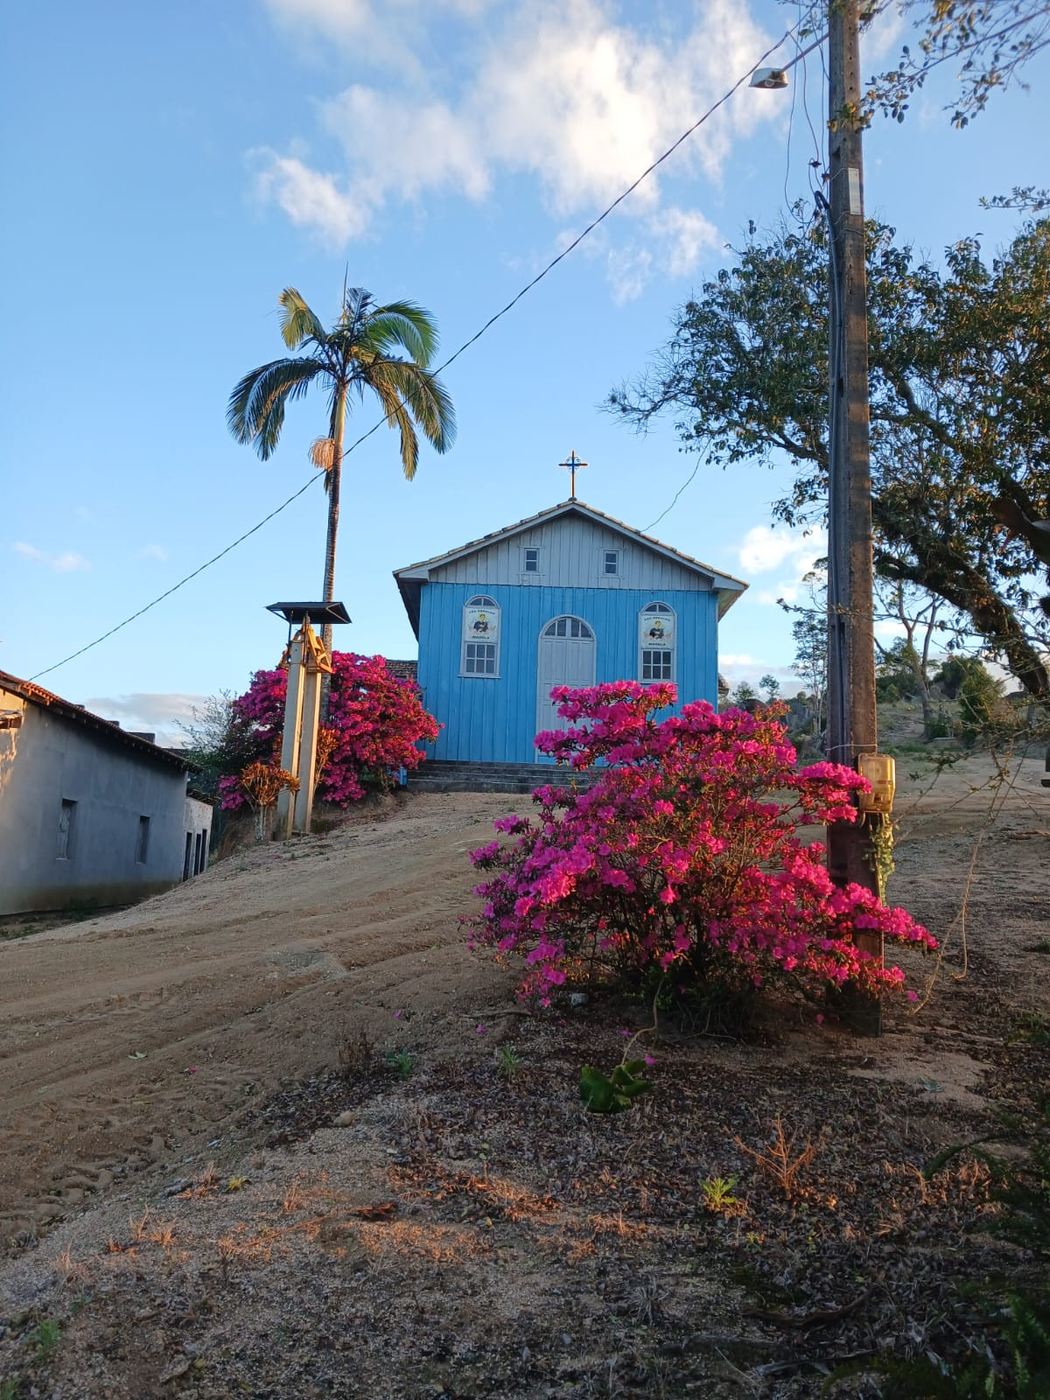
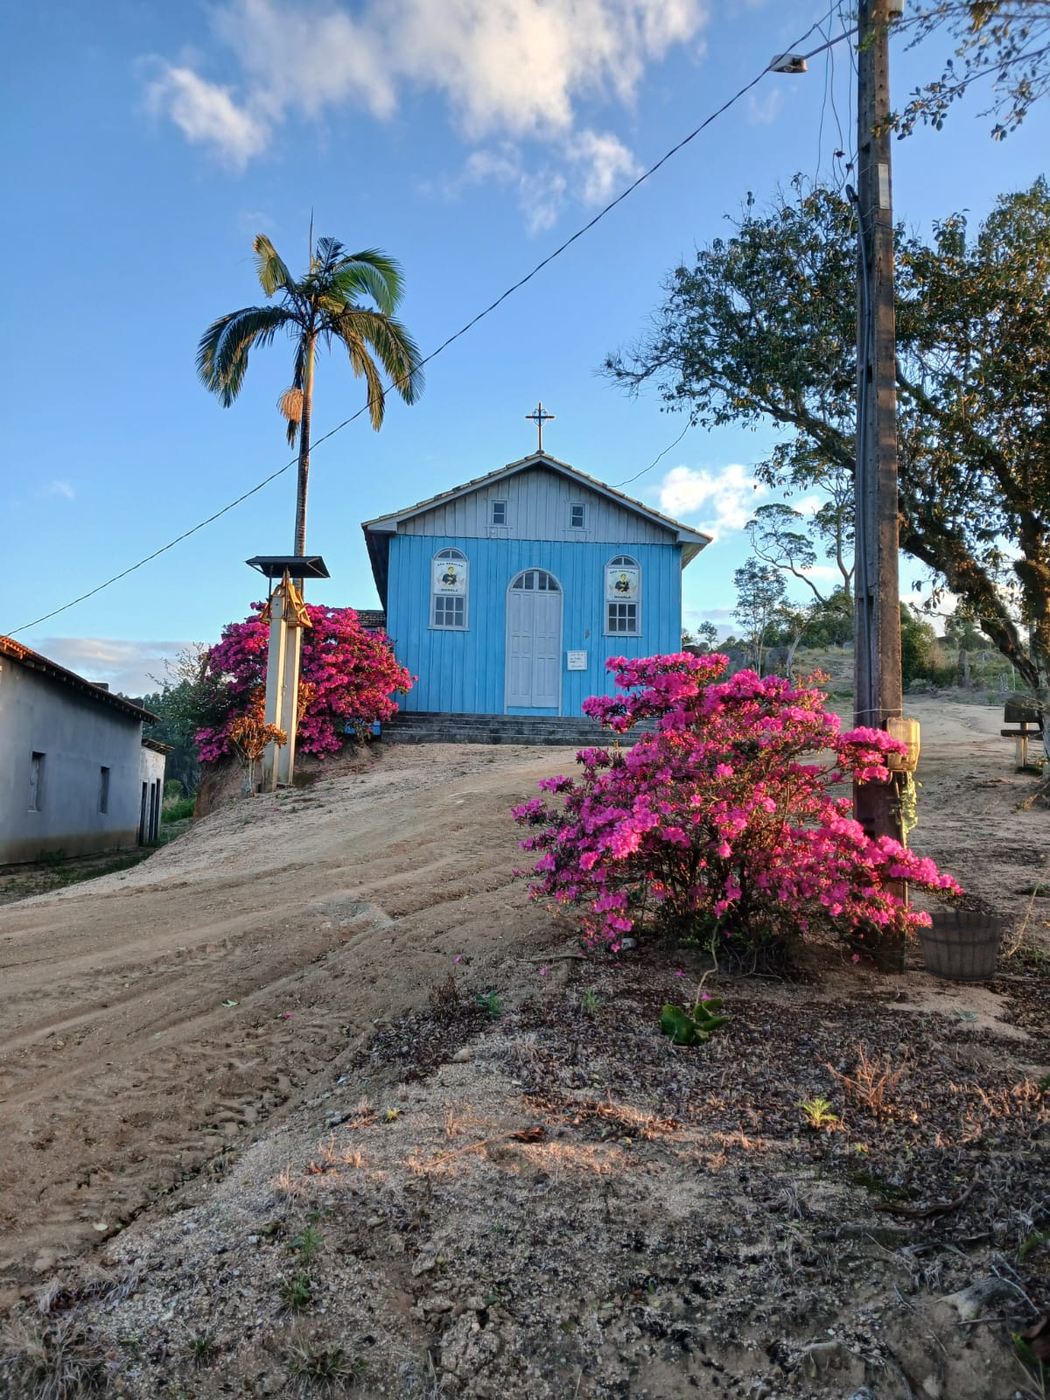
wooden bucket: none [886,954,982,1043] -> present [917,902,1002,981]

